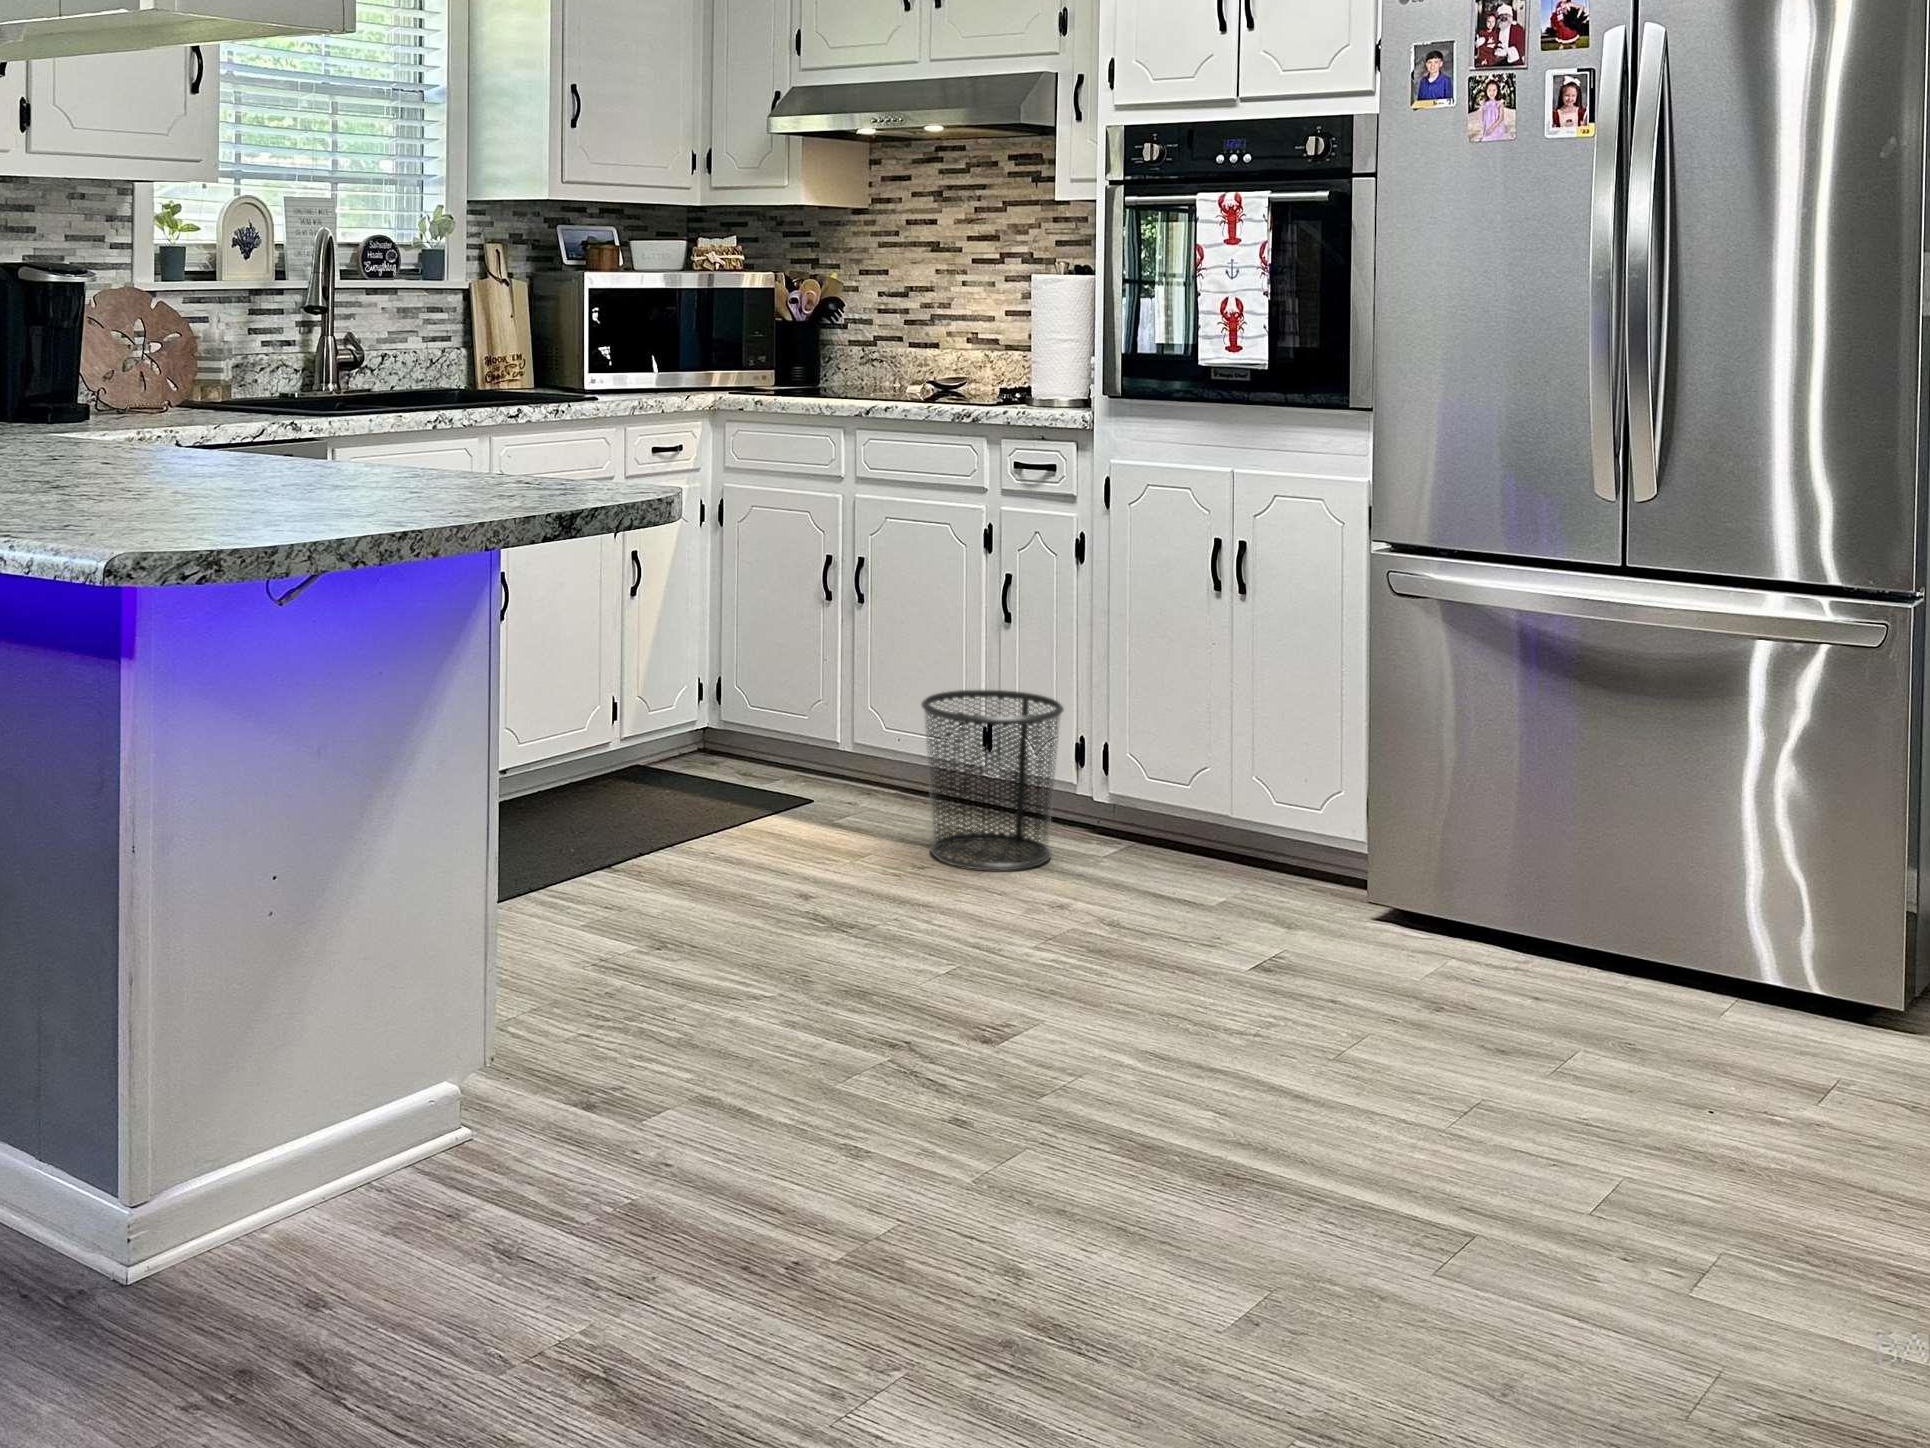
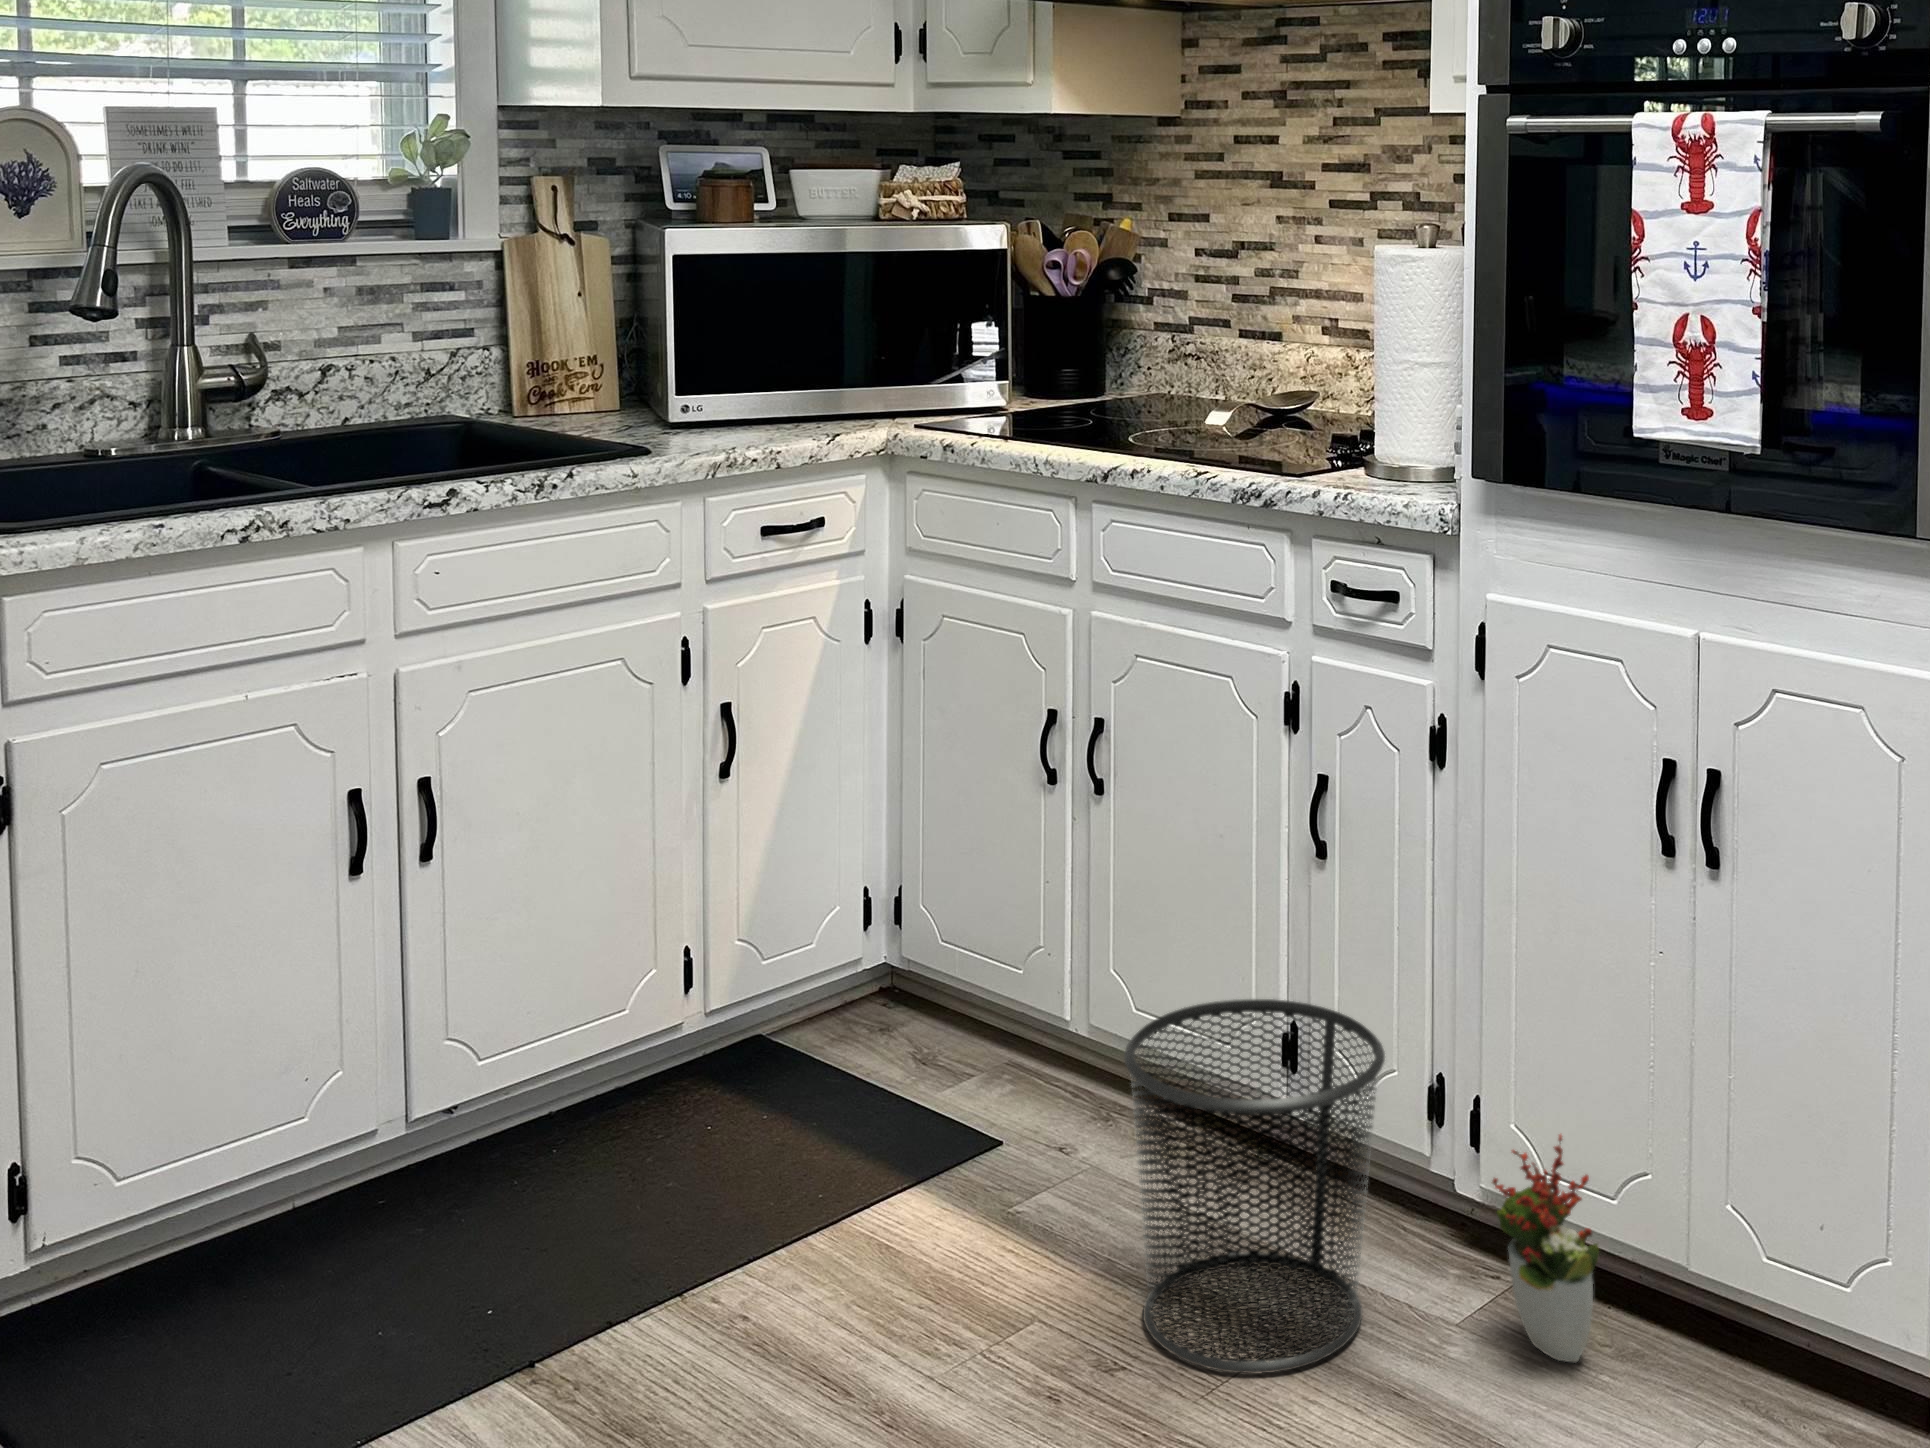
decorative plant: none [1125,748,1184,867] -> present [1492,1135,1599,1363]

